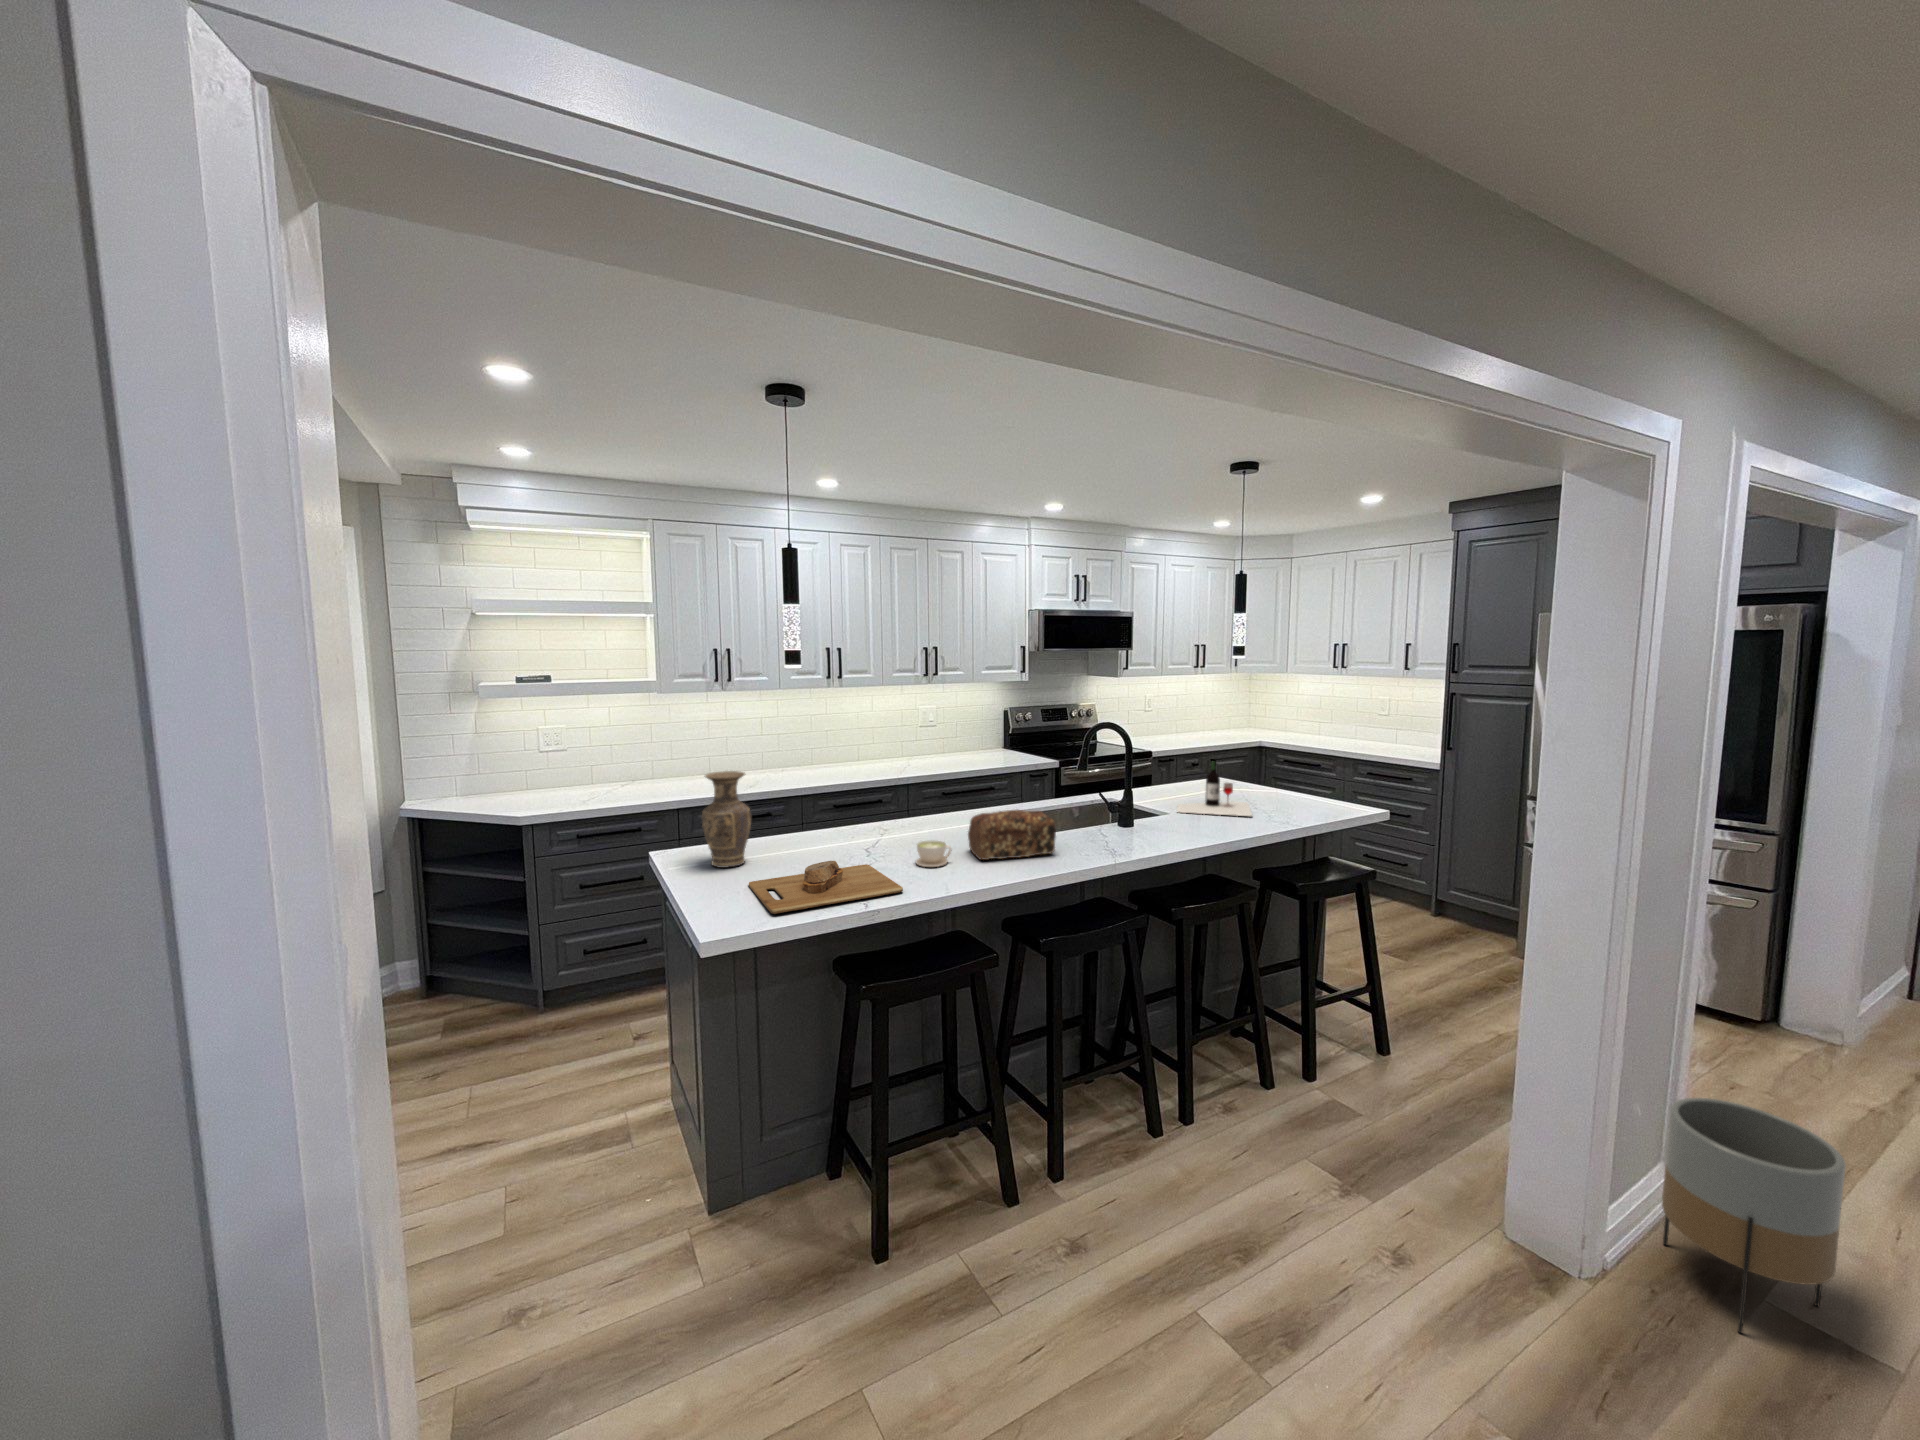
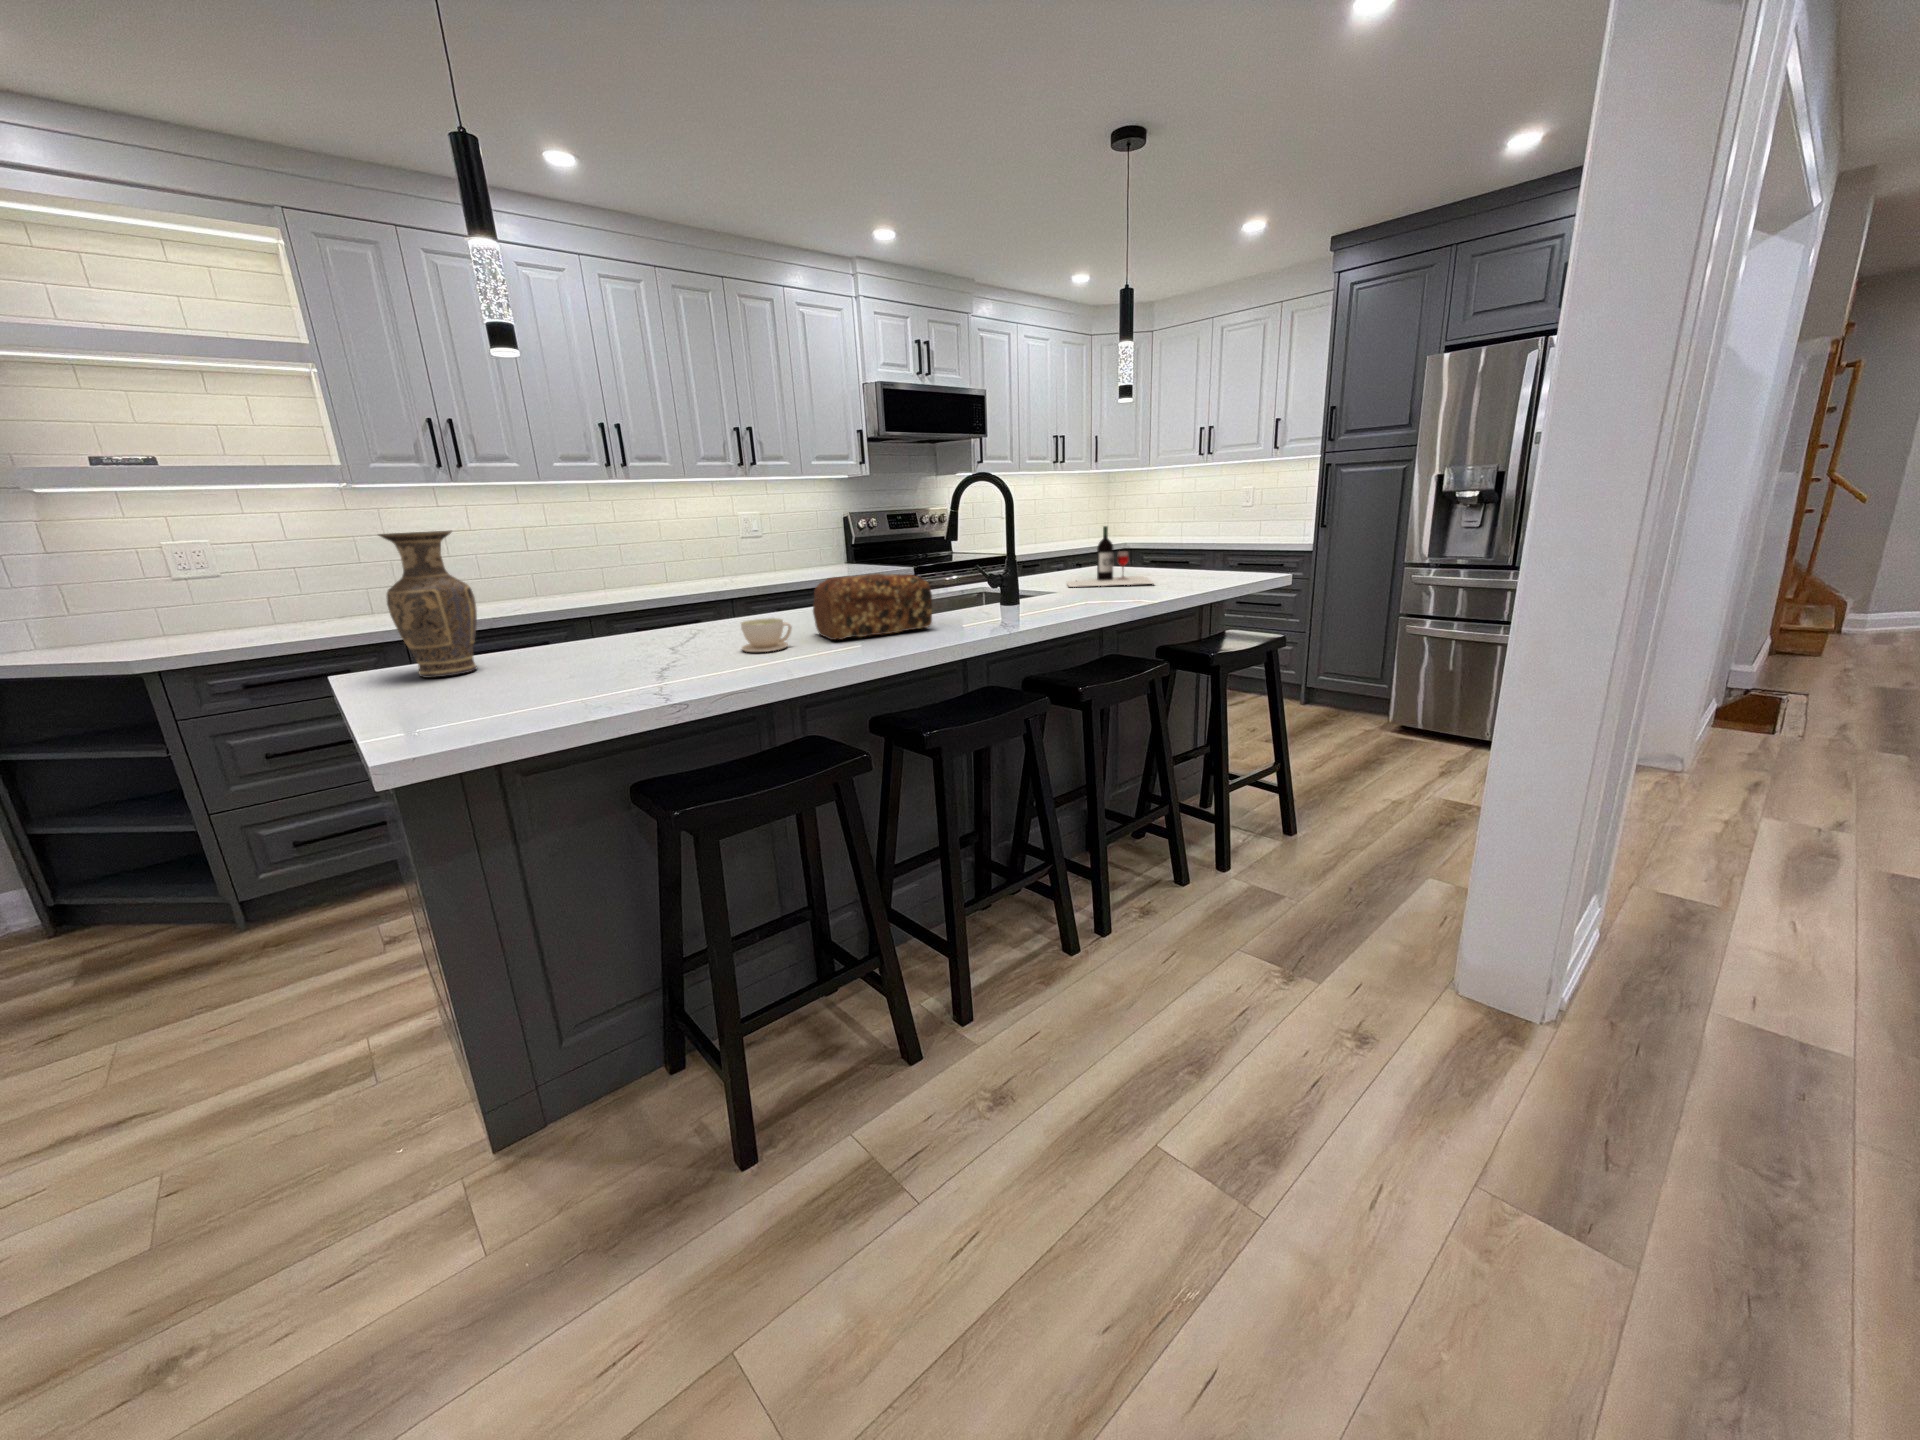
cutting board: present [749,861,903,914] -> none [474,645,723,718]
planter: present [1662,1098,1846,1333] -> none [1602,818,1823,1049]

